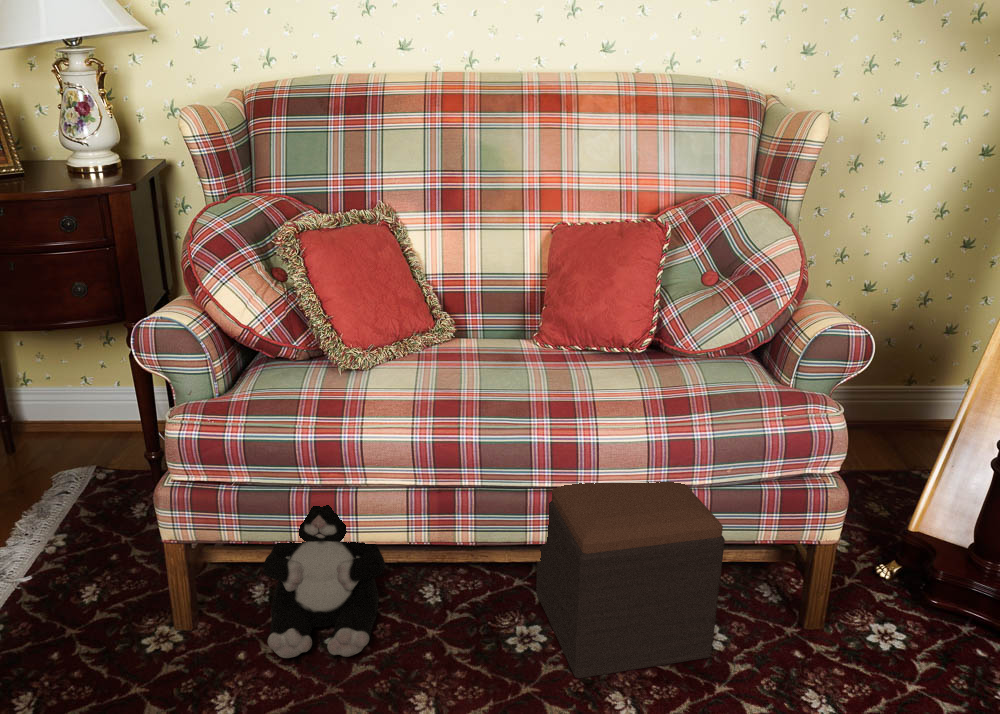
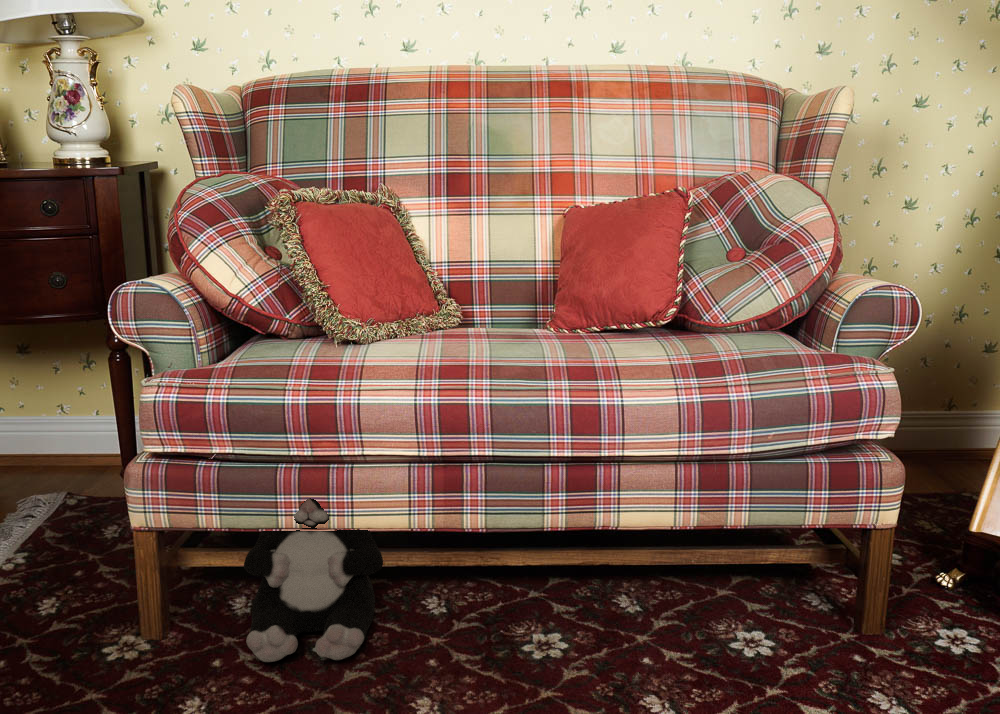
footstool: present [536,482,725,679] -> none [554,442,771,682]

